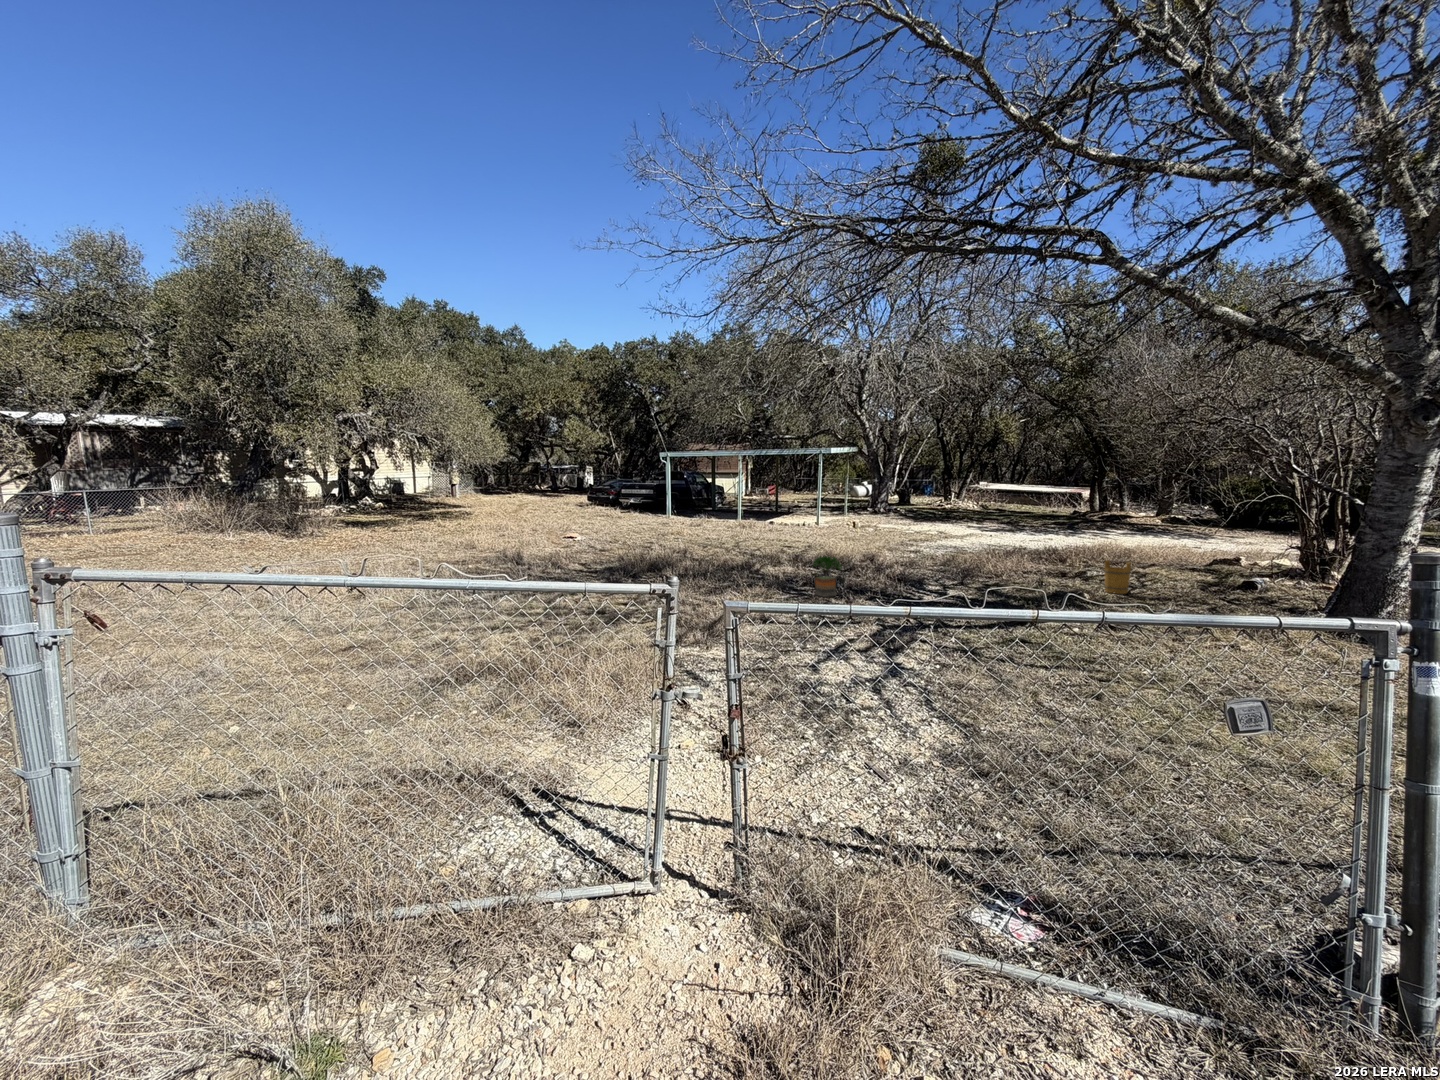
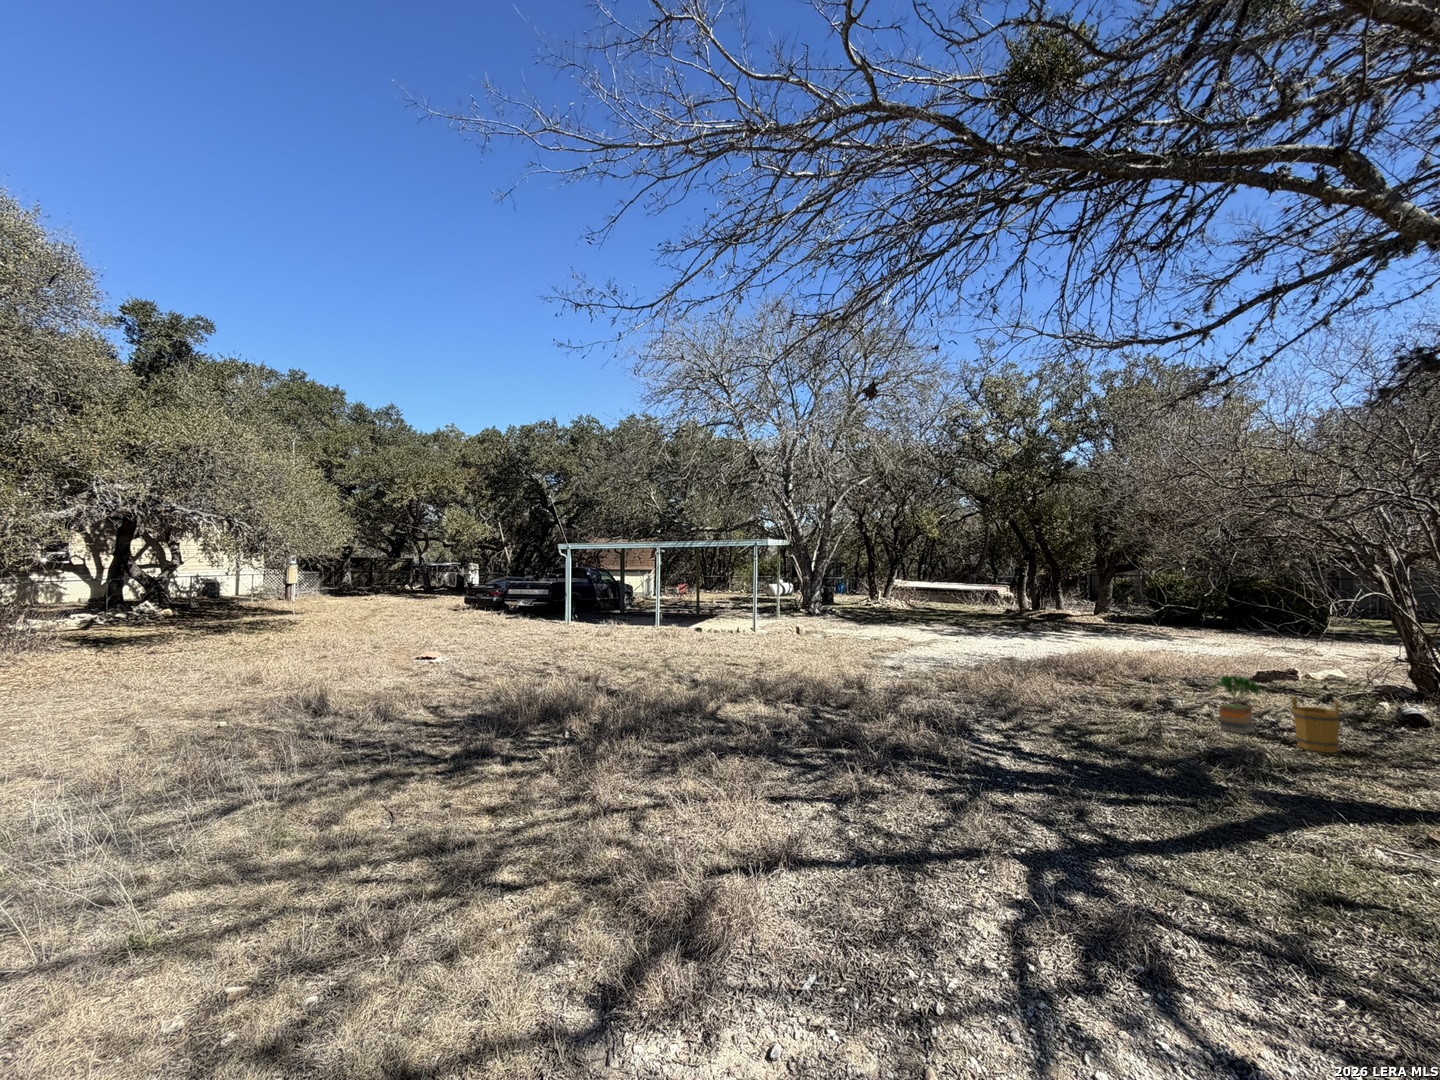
potted tree: present [814,556,842,597] -> present [1212,676,1260,734]

